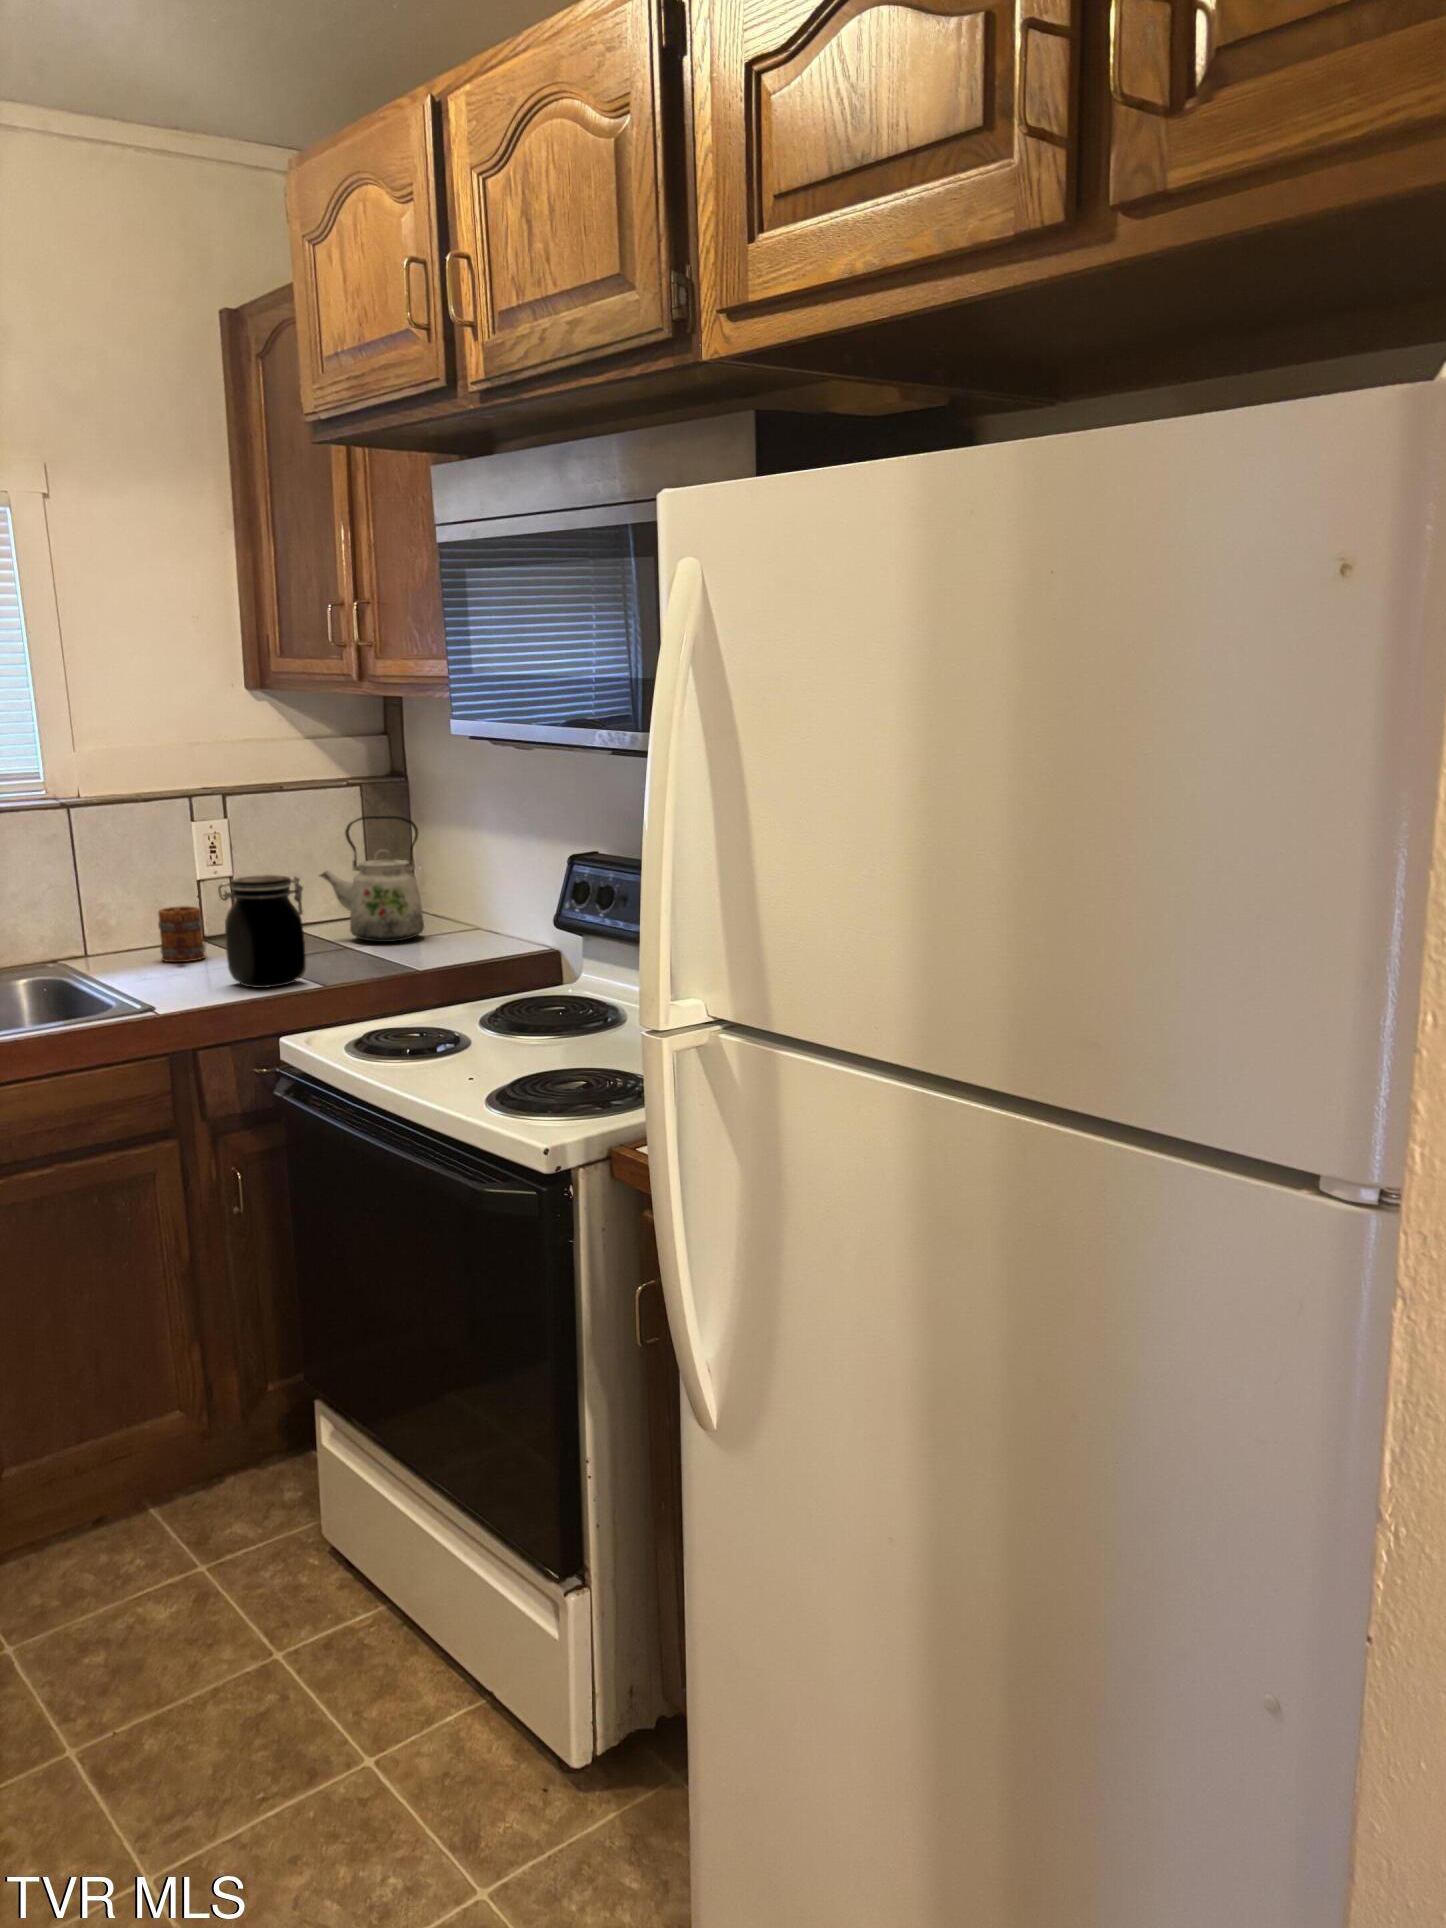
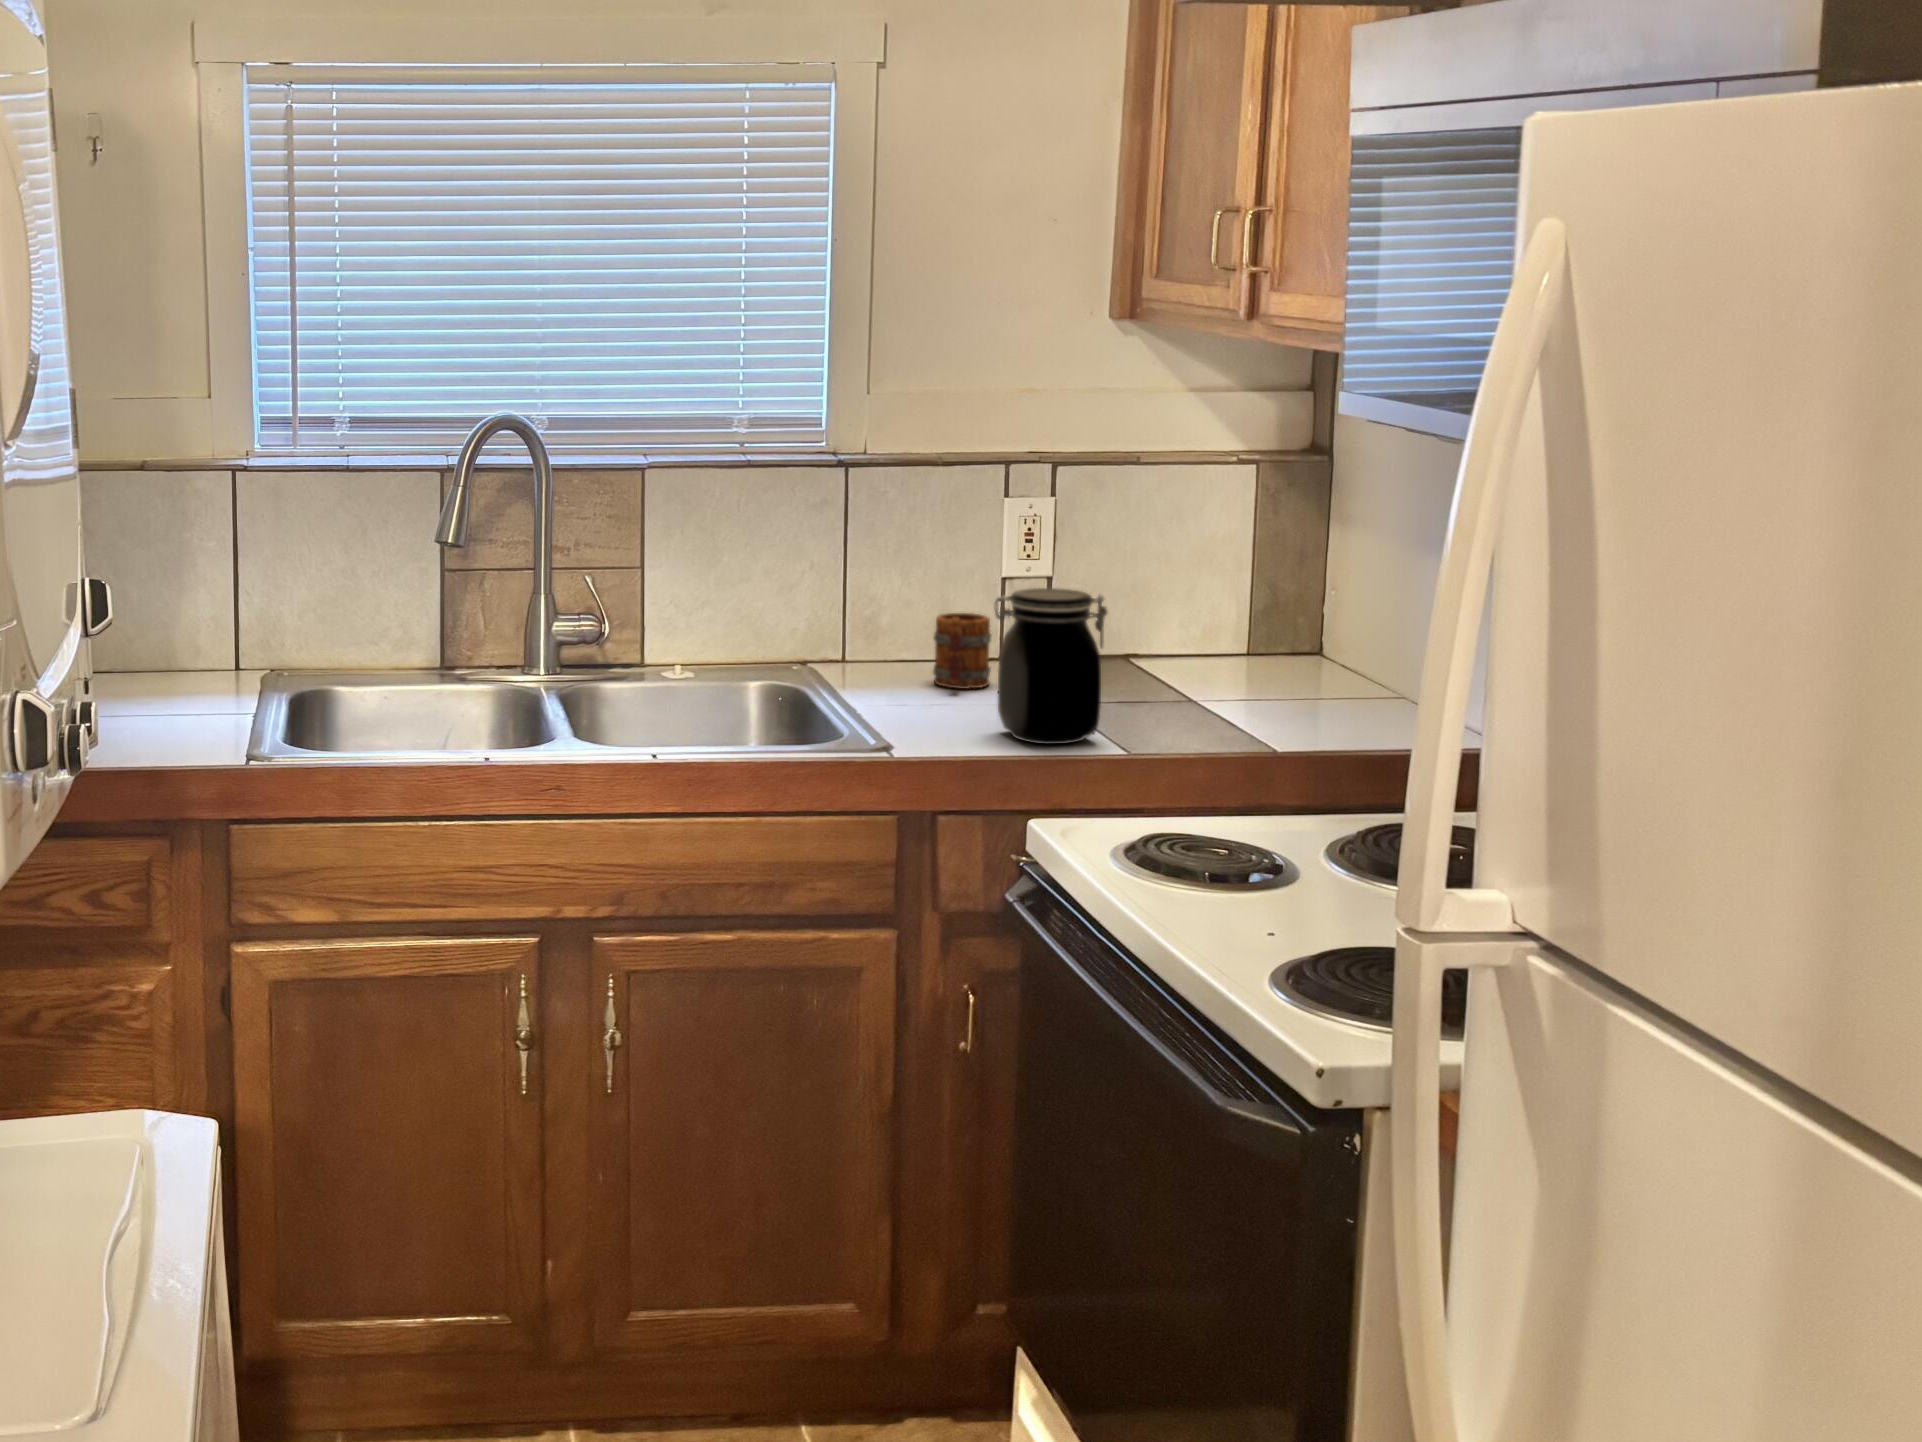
kettle: present [319,816,424,942] -> none [1162,505,1315,692]

